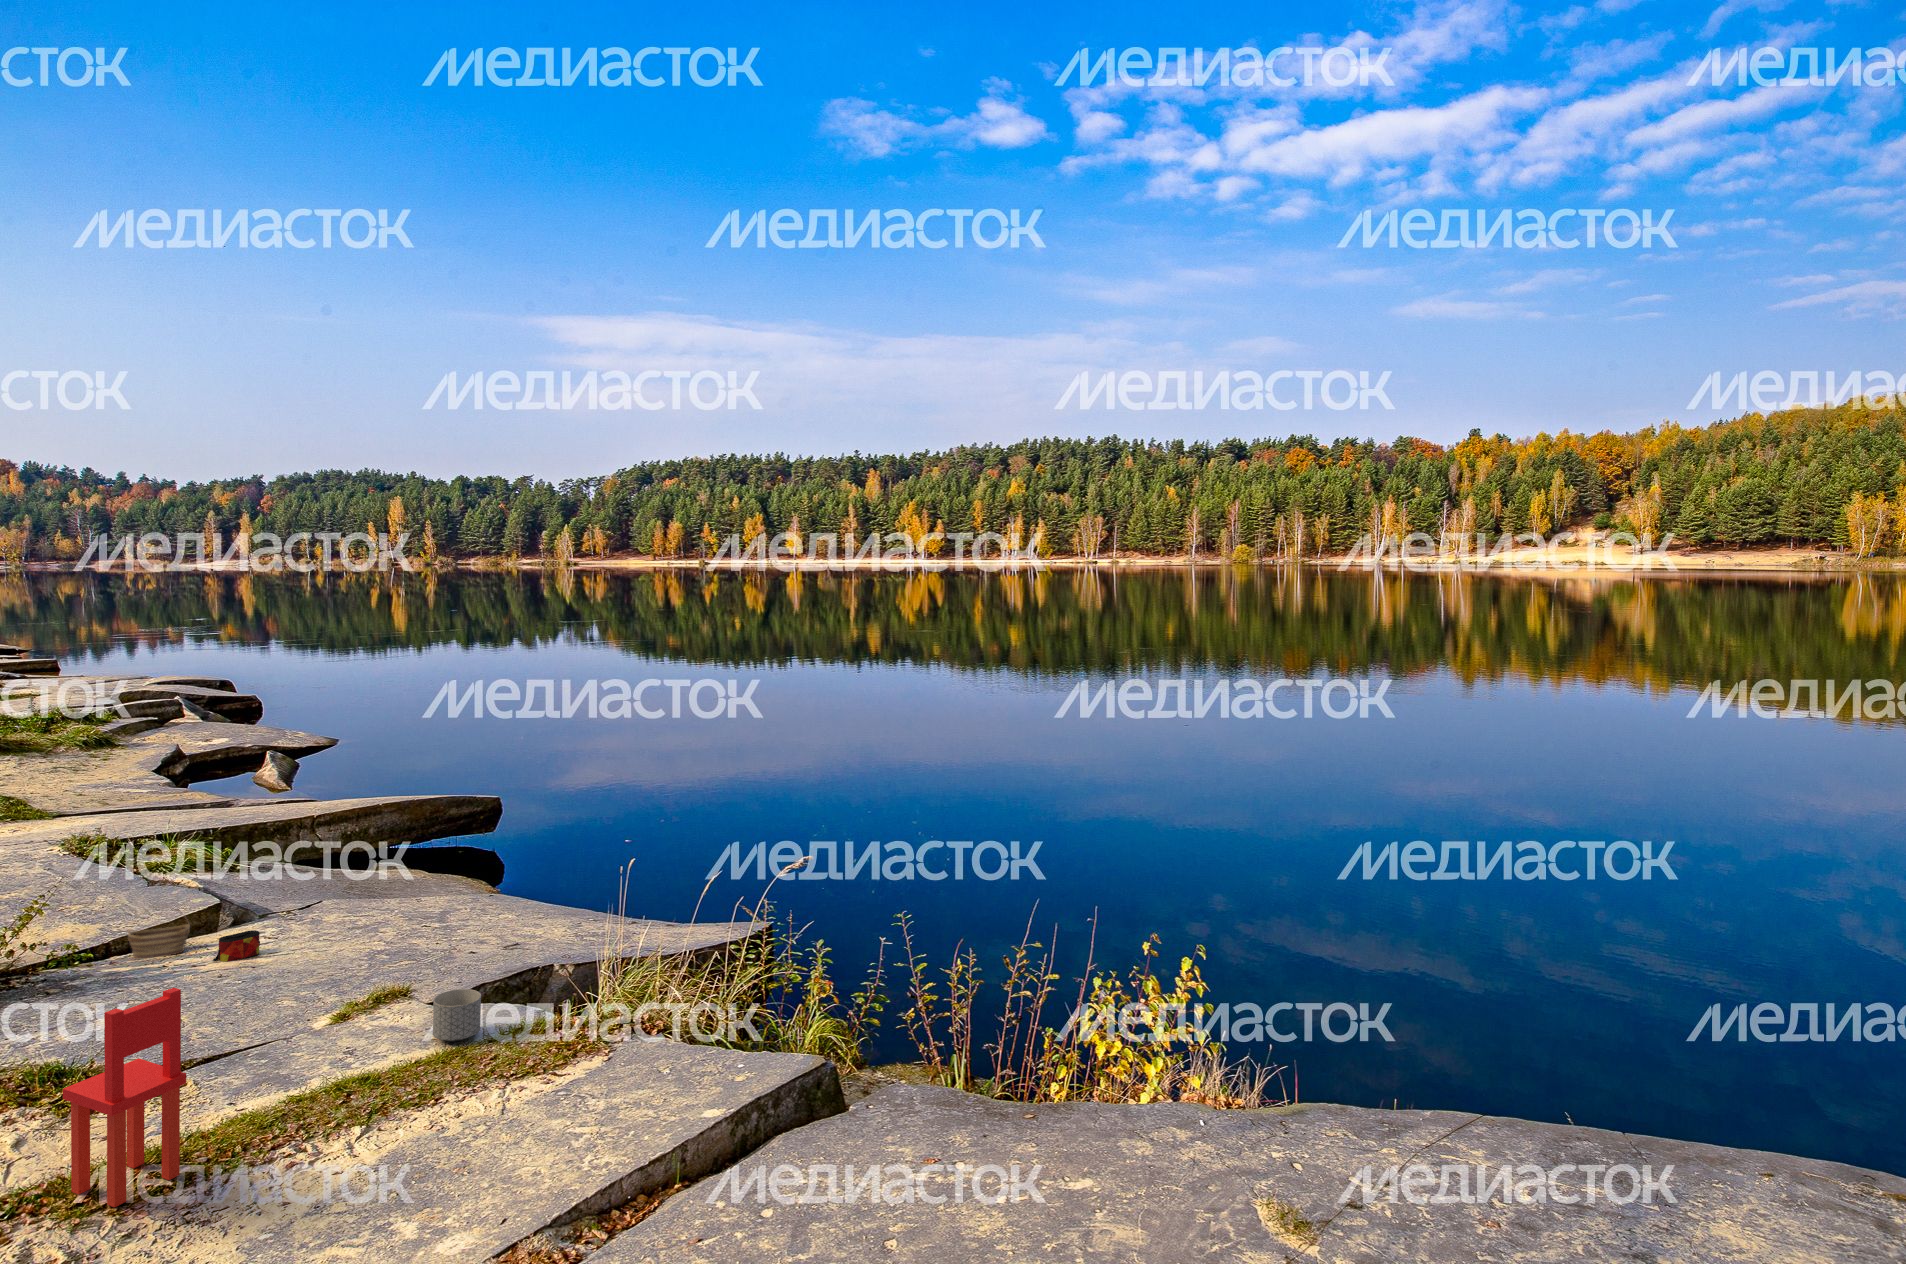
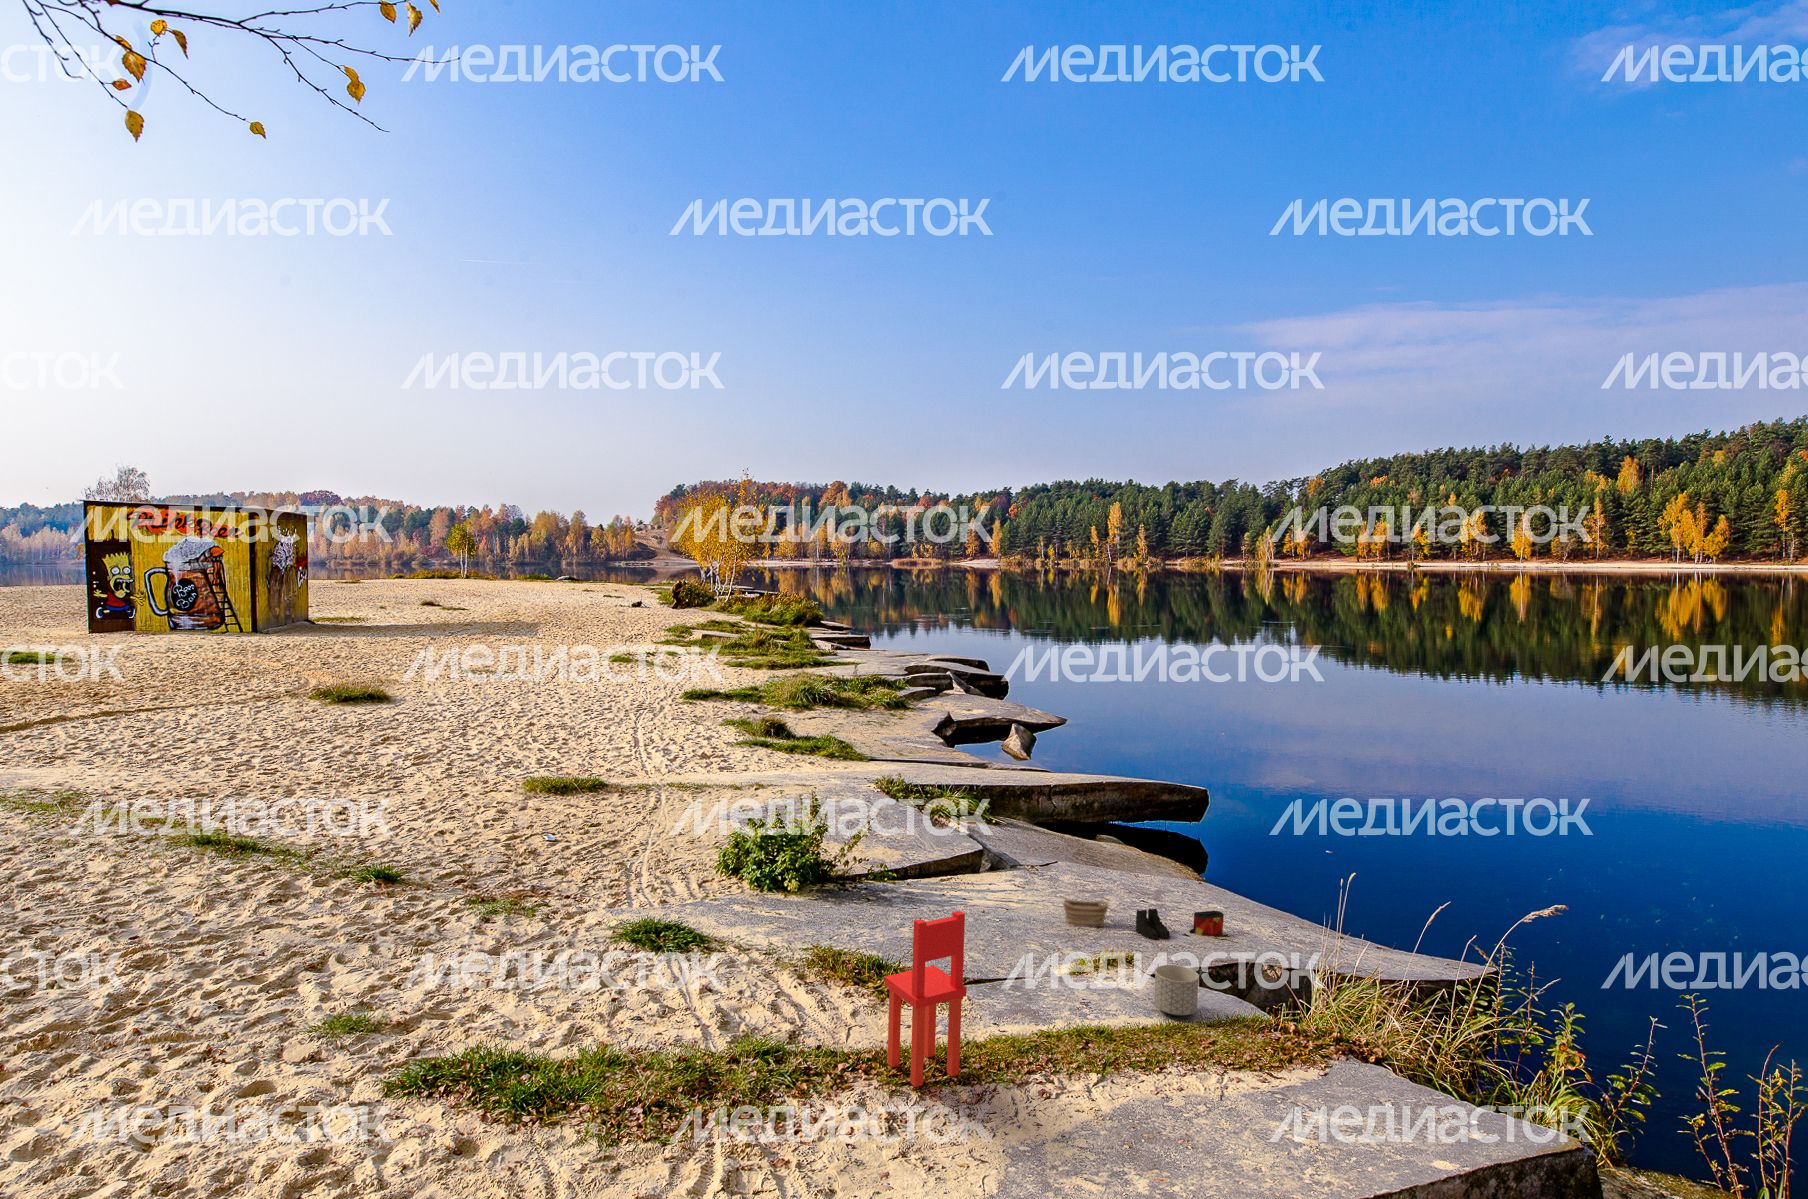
basket: present [128,924,190,958] -> present [1063,882,1108,927]
bag: present [213,930,260,962] -> present [1190,911,1224,936]
boots: none [419,932,459,967] -> present [1136,909,1170,940]

